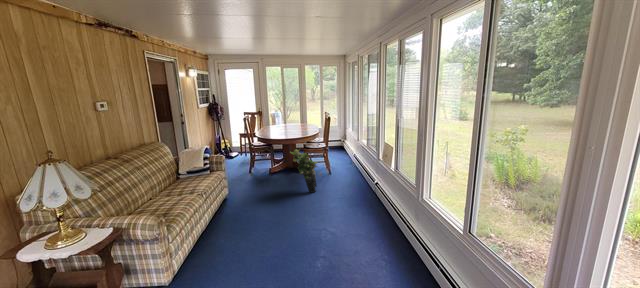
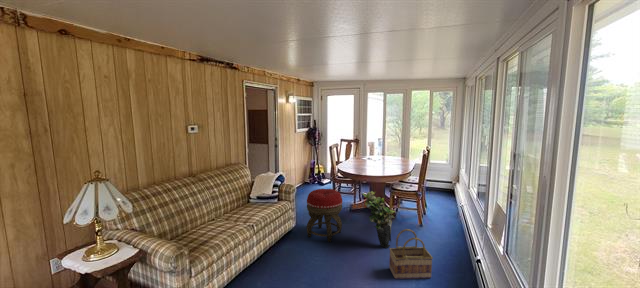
footstool: none [239,154,273,200] -> present [307,189,342,242]
basket: none [322,171,354,209] -> present [389,229,433,279]

